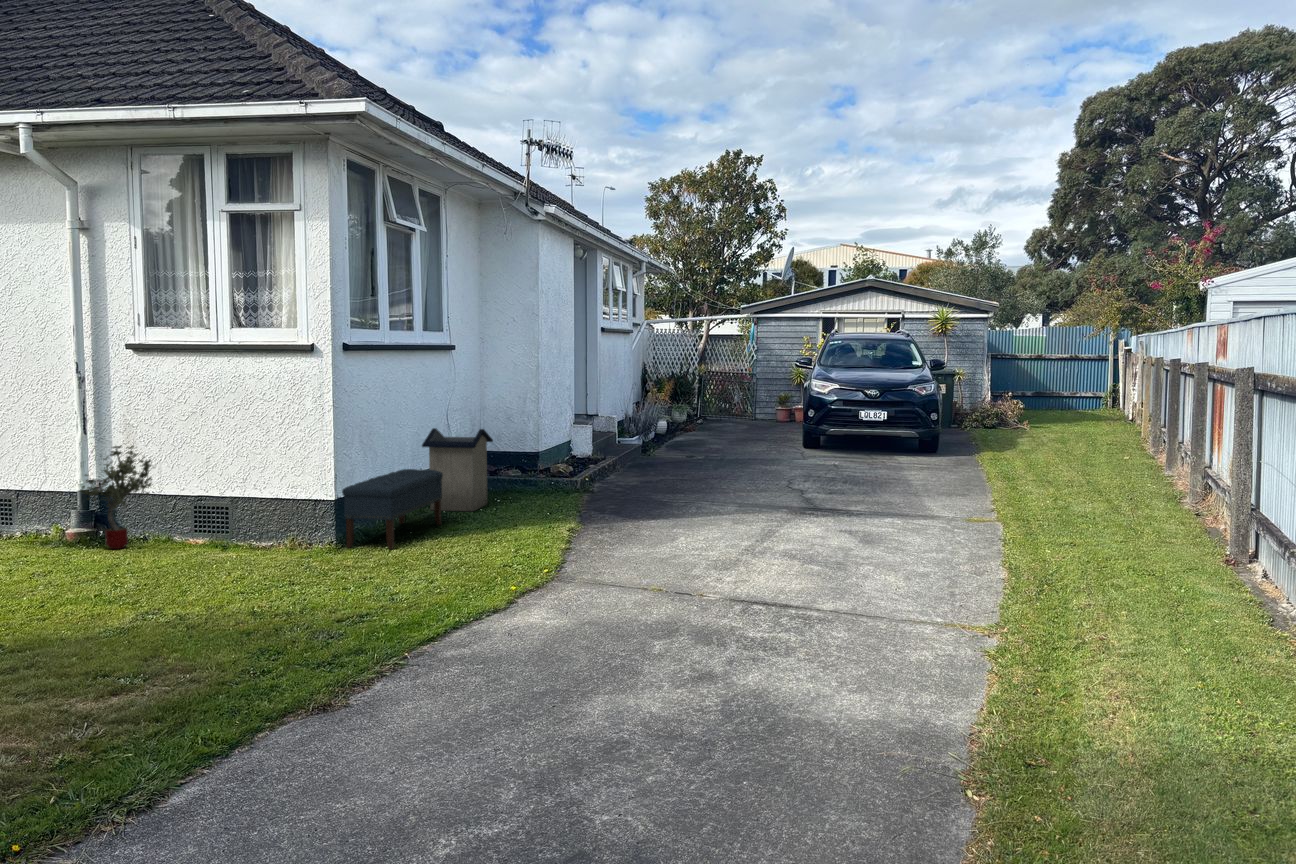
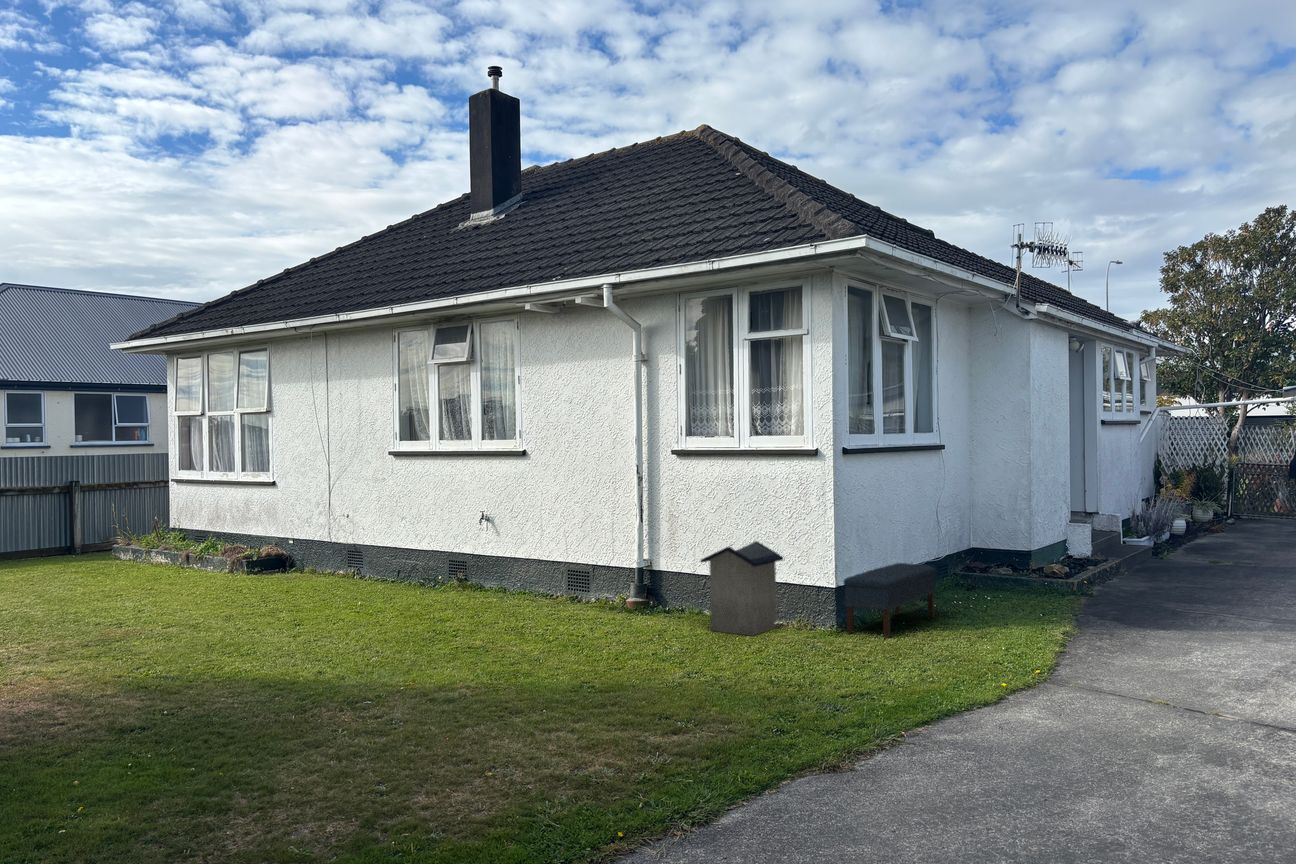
trash can: present [422,428,493,511] -> present [700,541,783,636]
potted tree: present [80,445,154,549] -> none [634,533,692,620]

